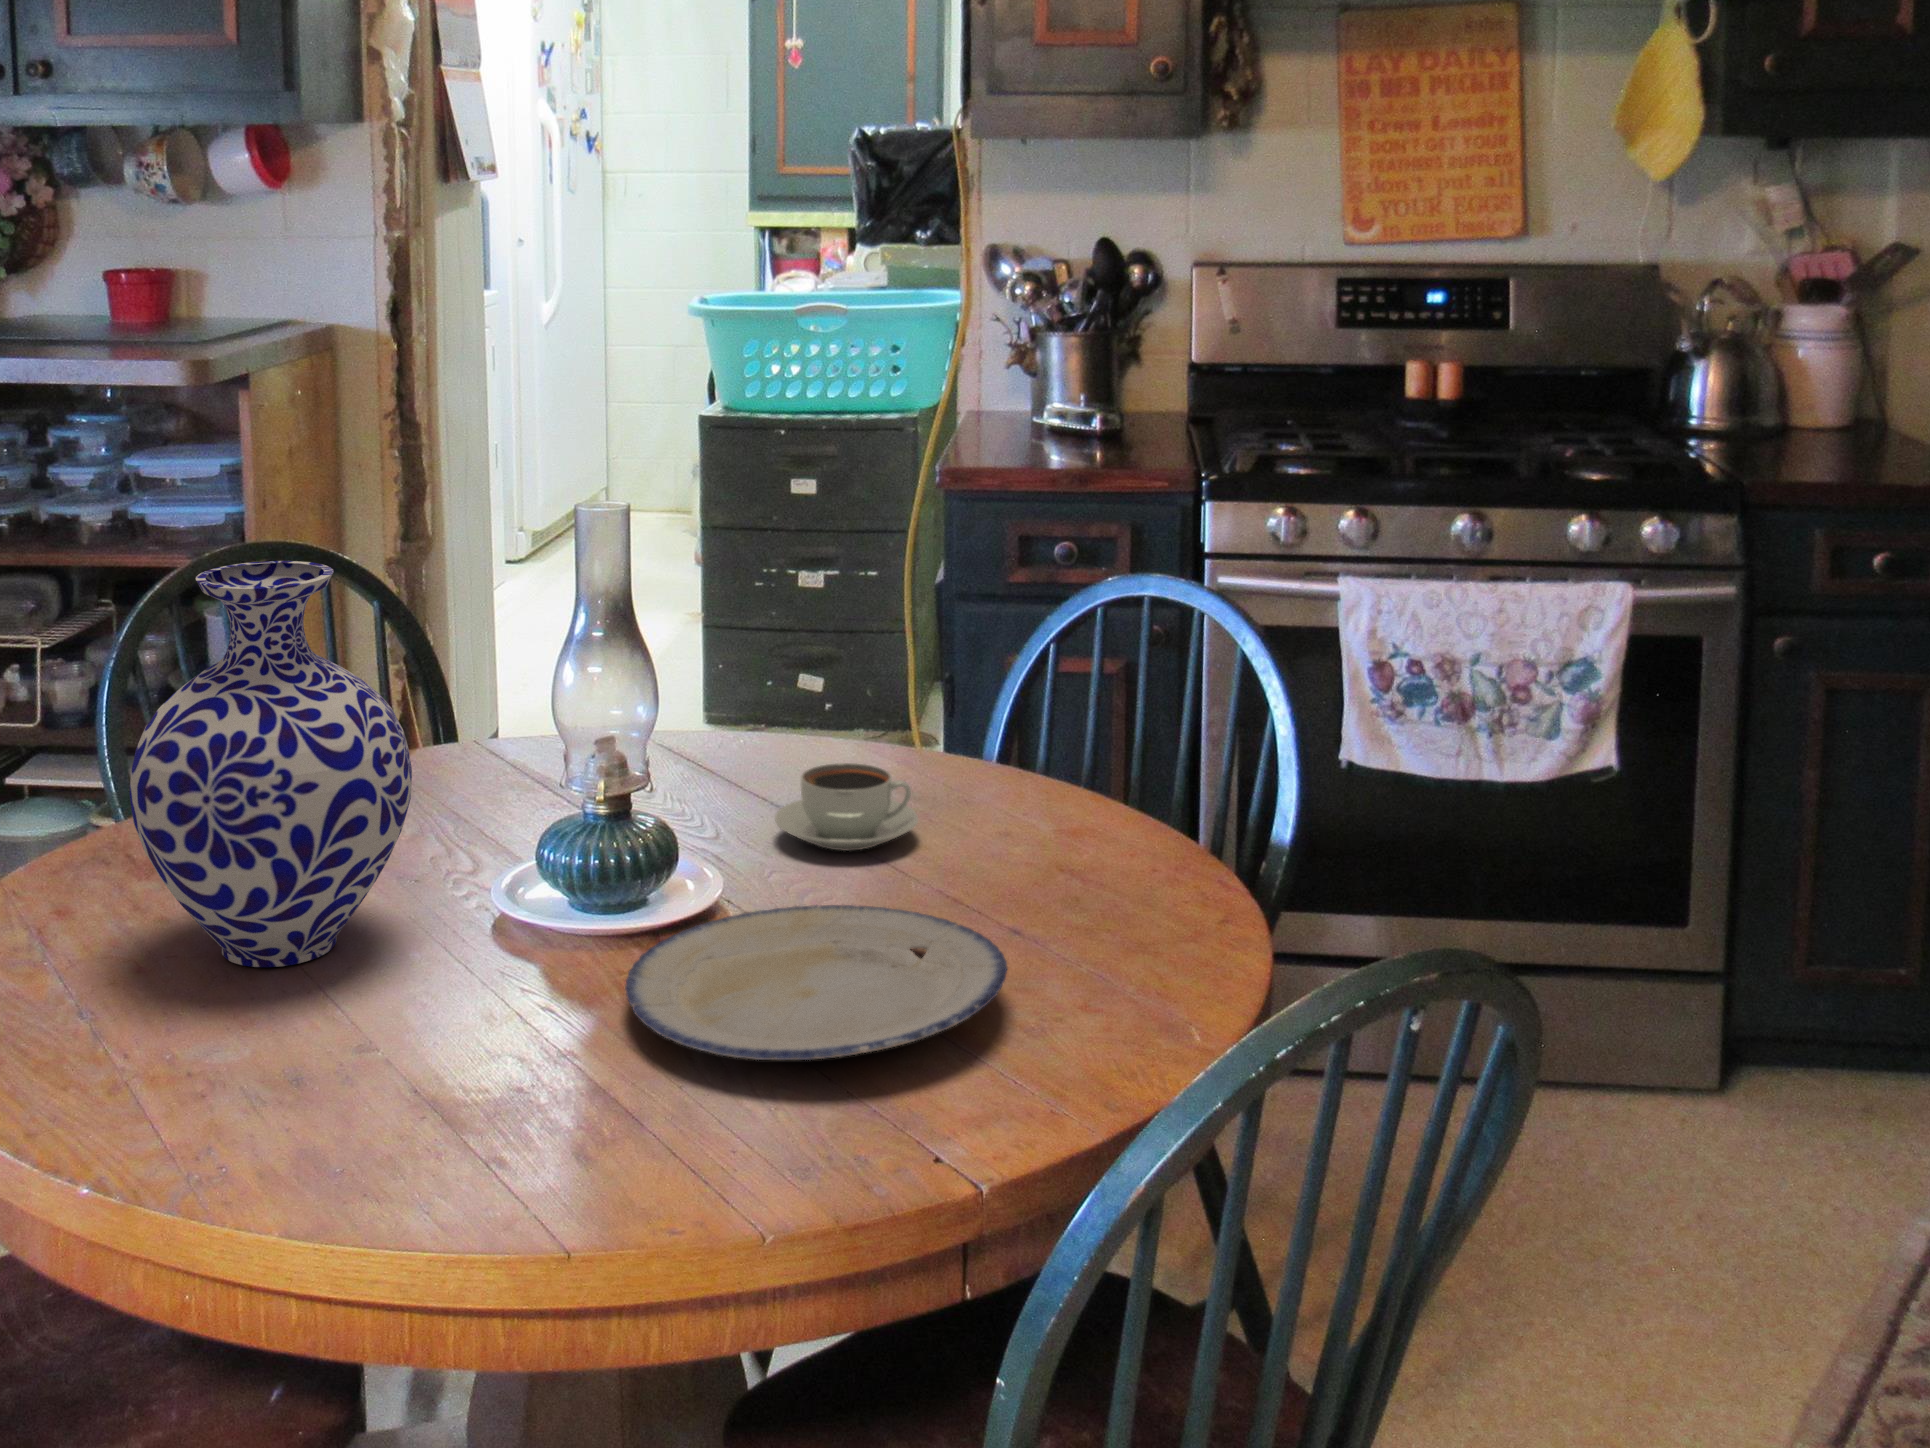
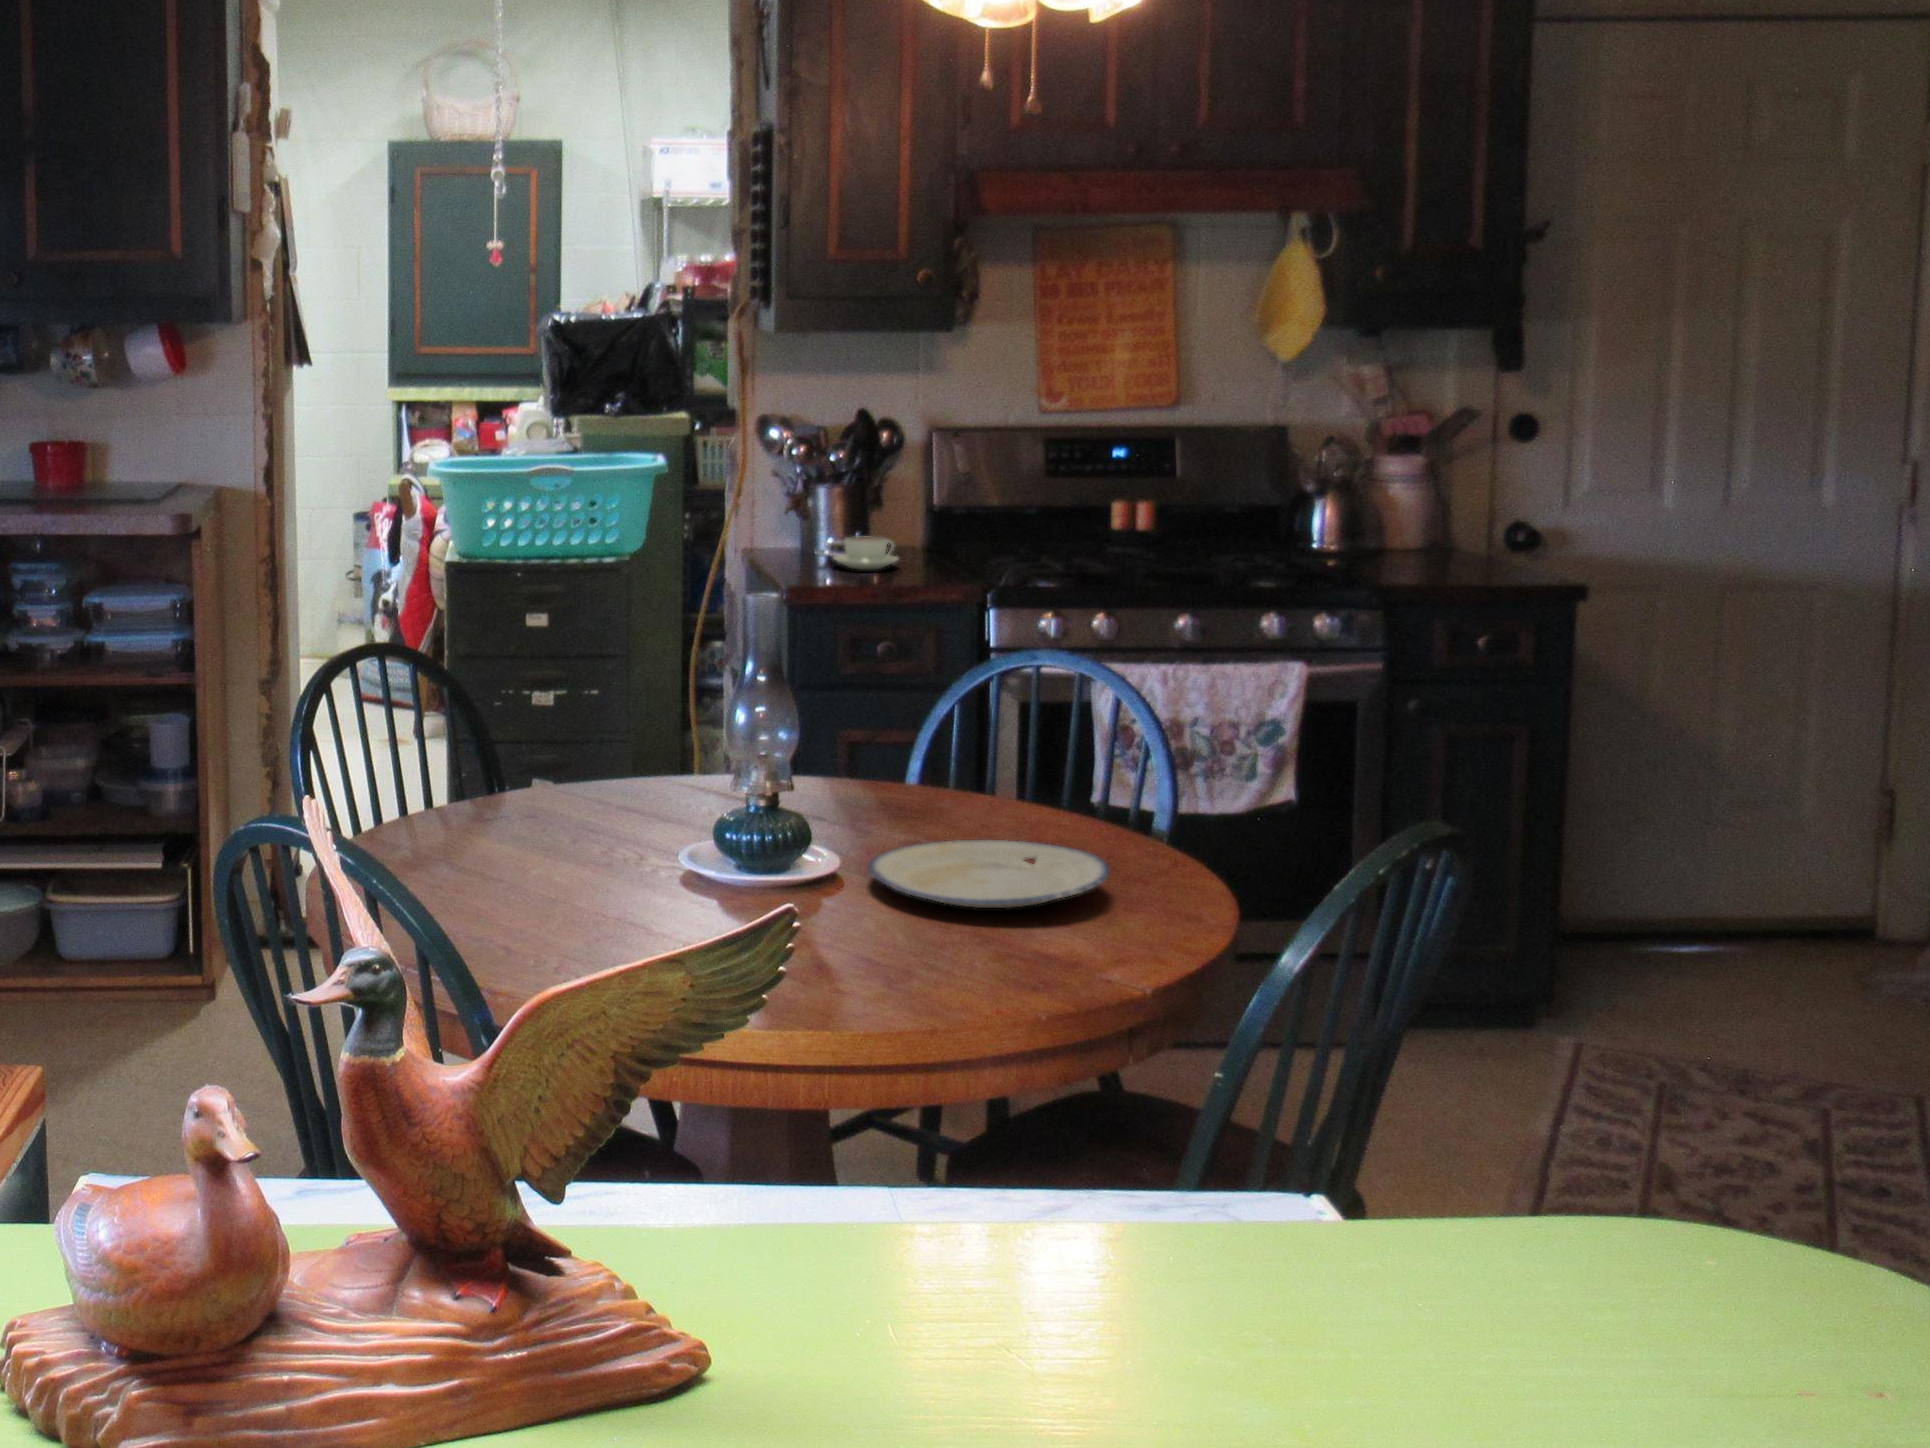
vase: present [129,561,412,967] -> none [527,628,704,886]
coffee cup: present [775,763,918,851] -> present [834,537,898,570]

